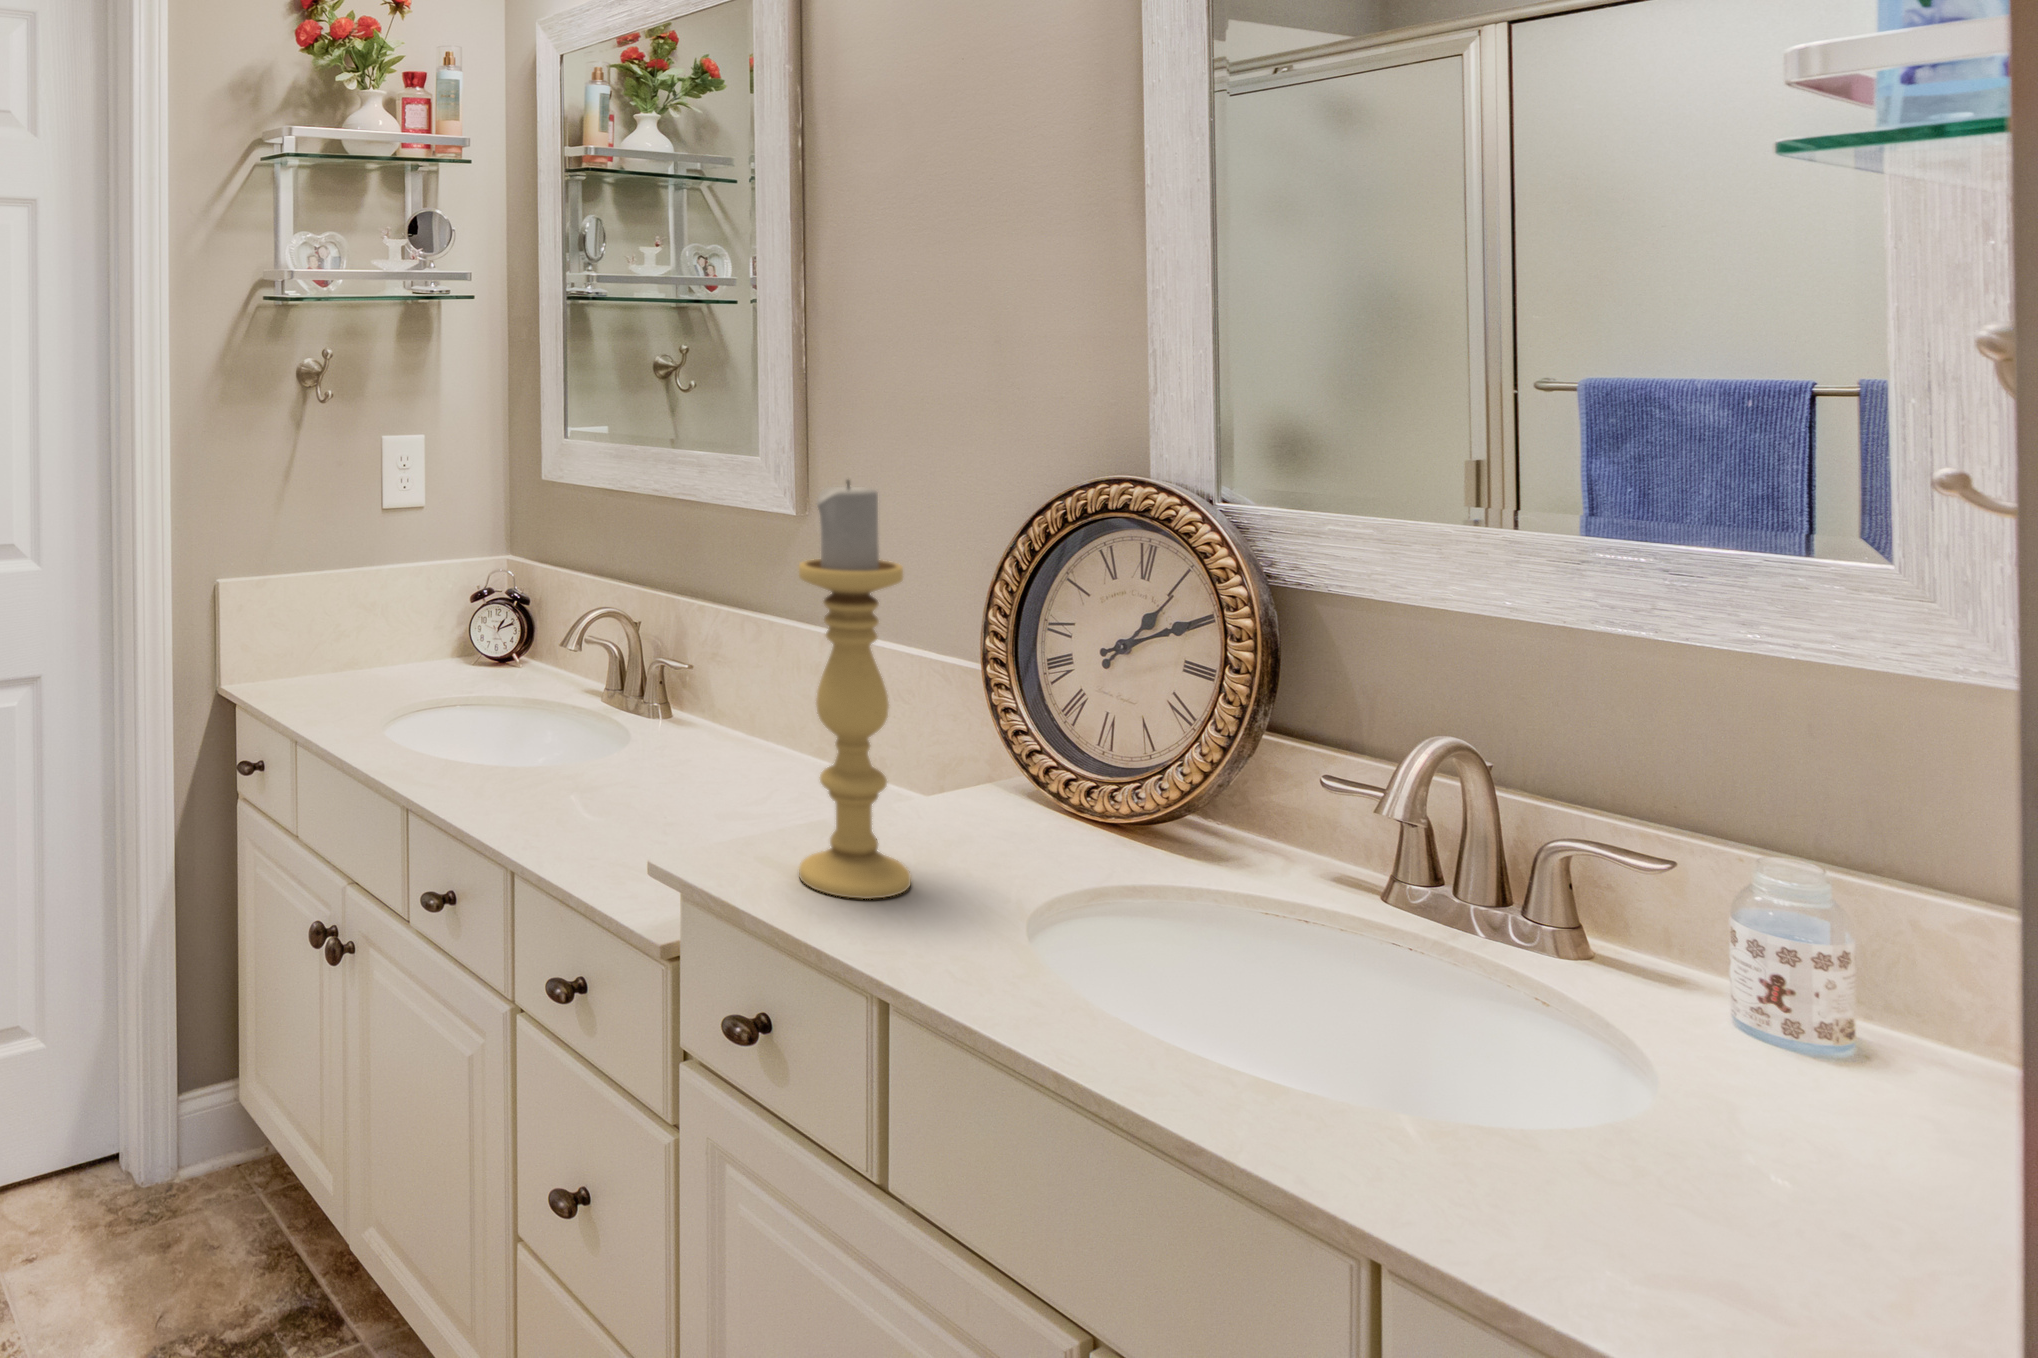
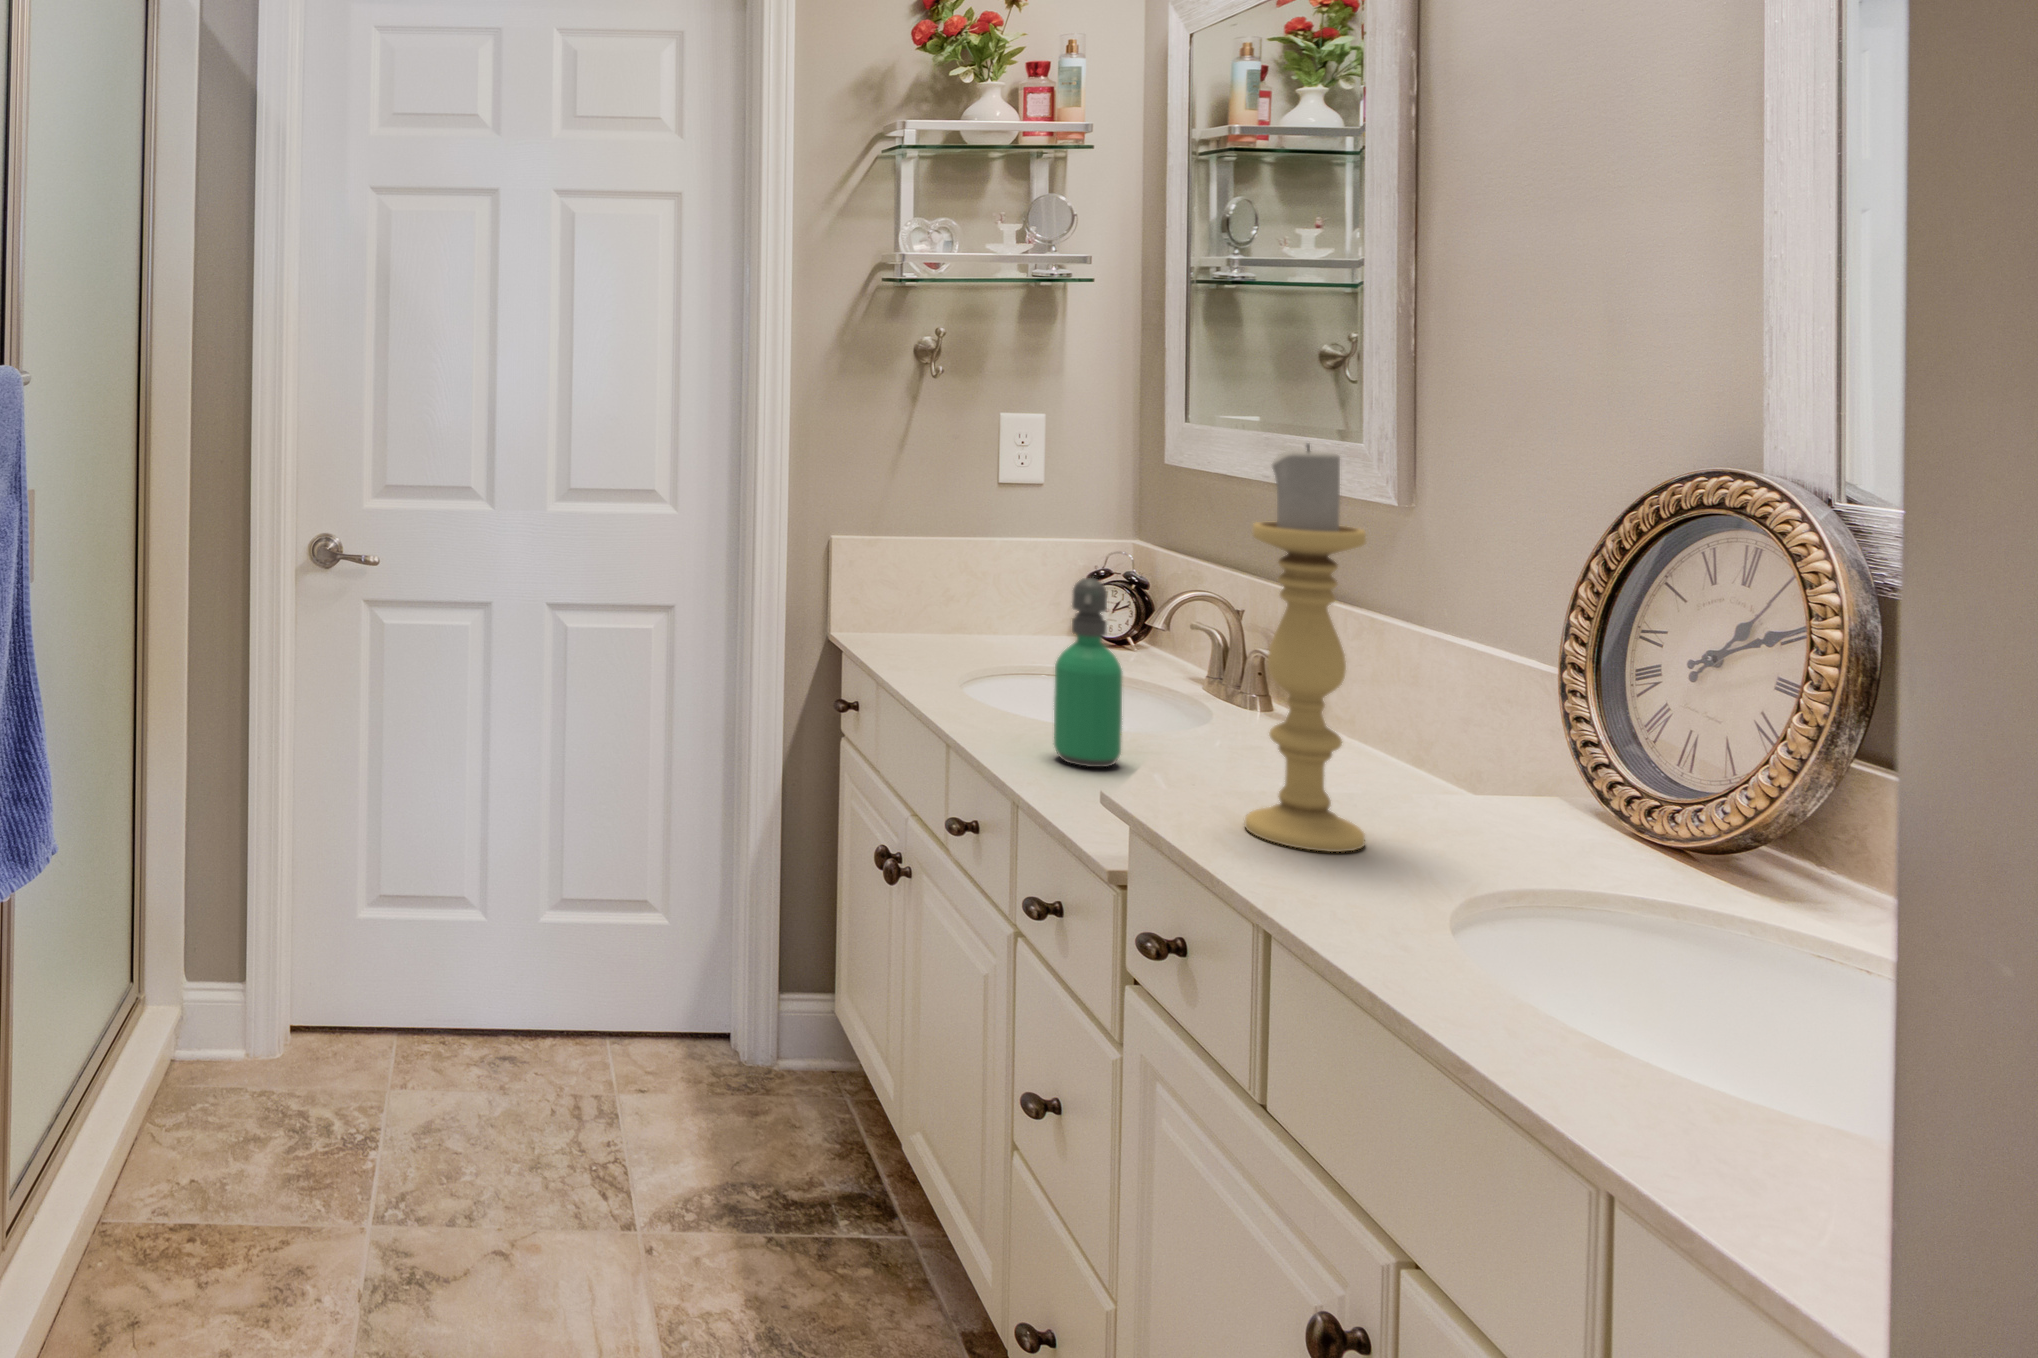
soap dispenser: none [529,616,595,816] -> present [1054,578,1122,767]

